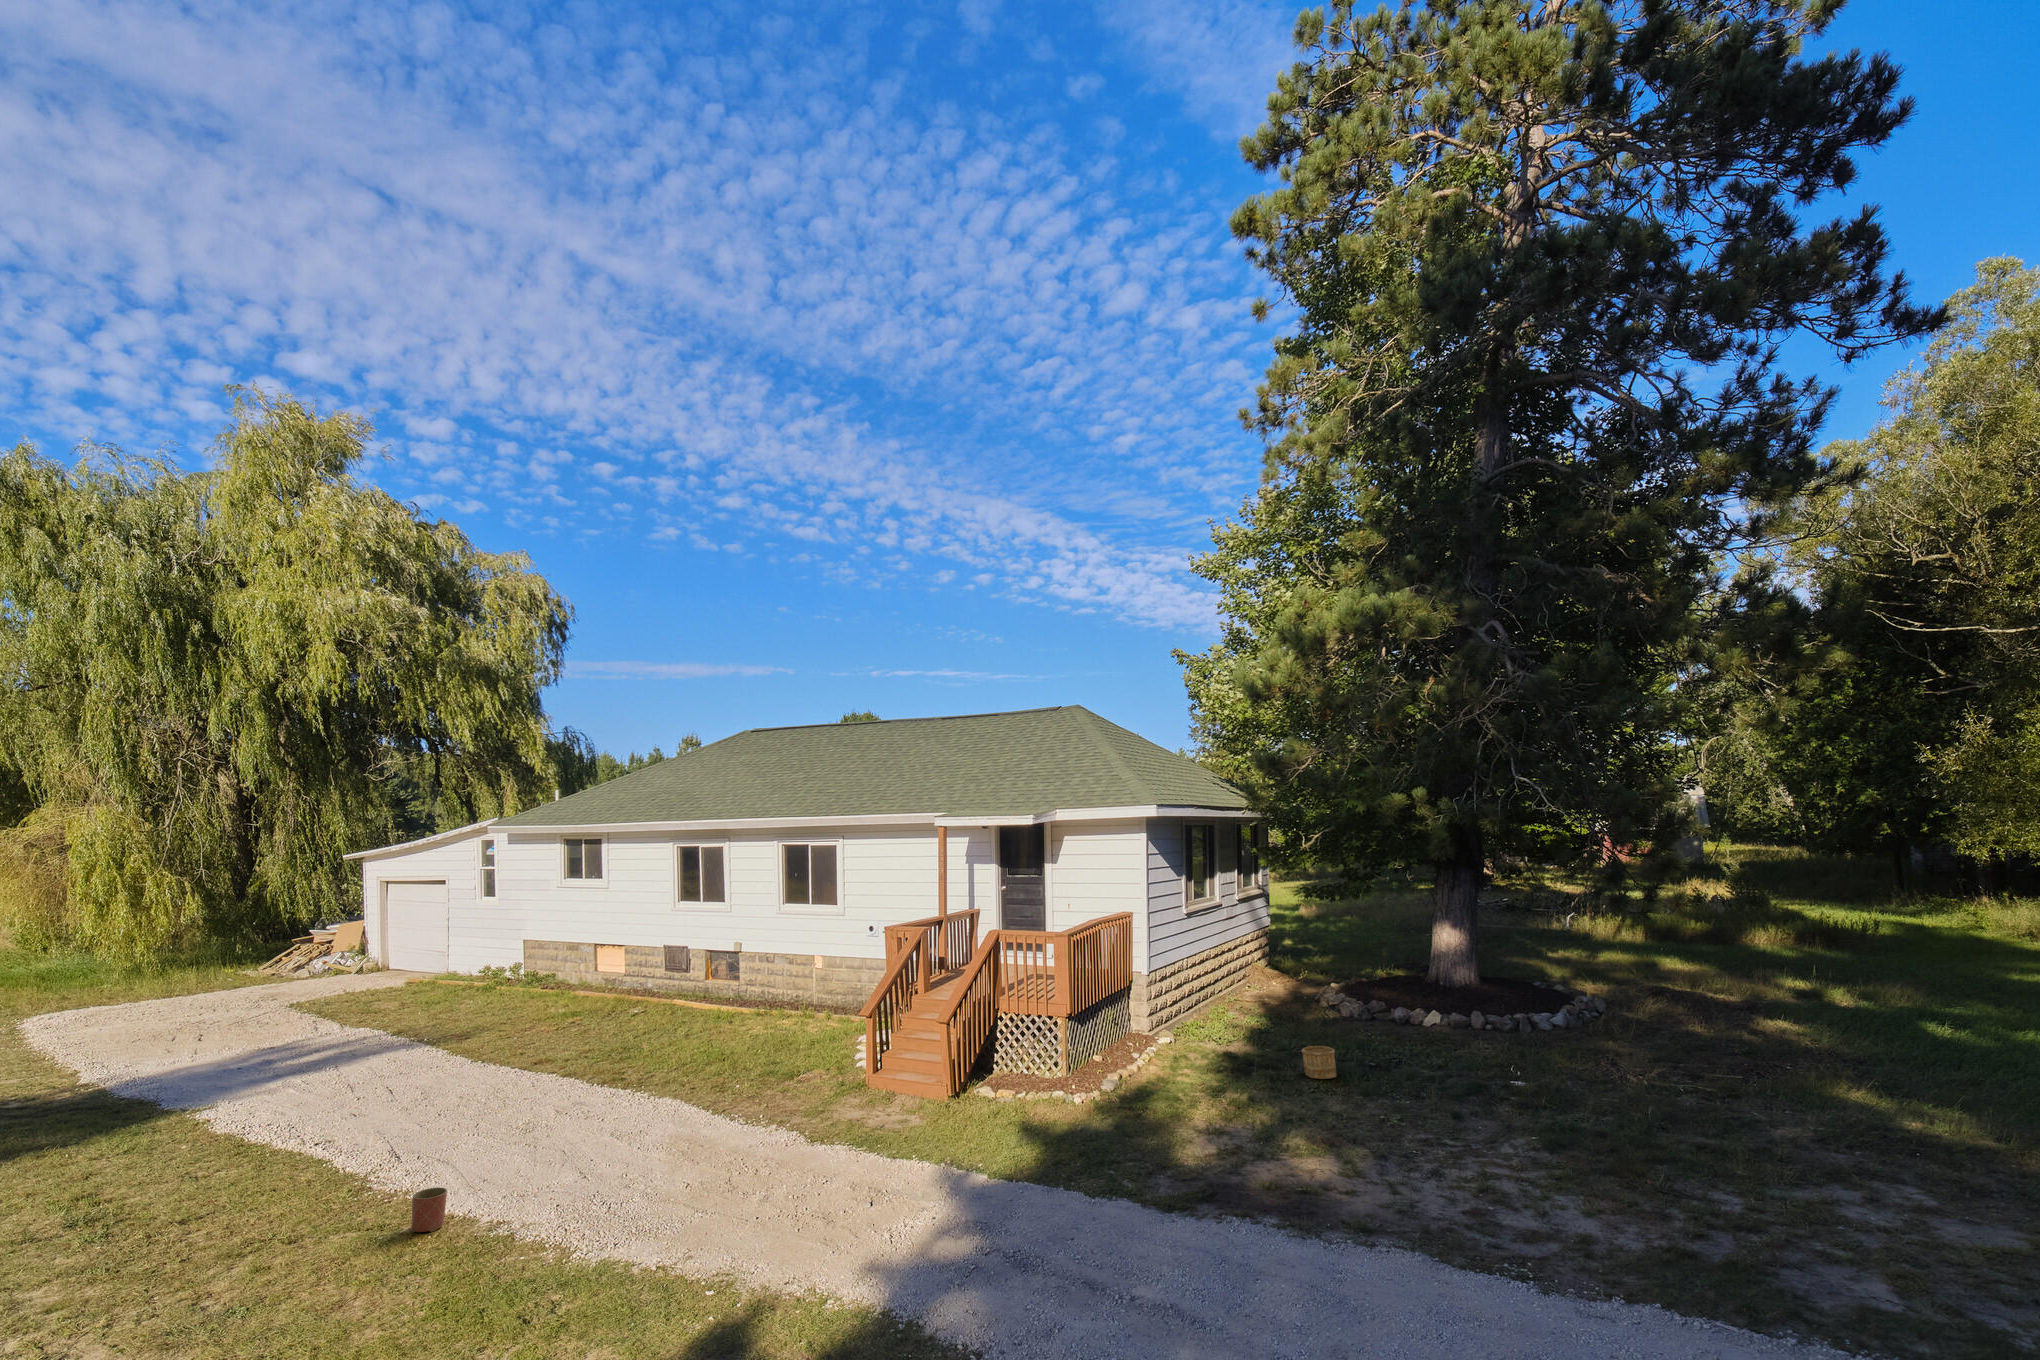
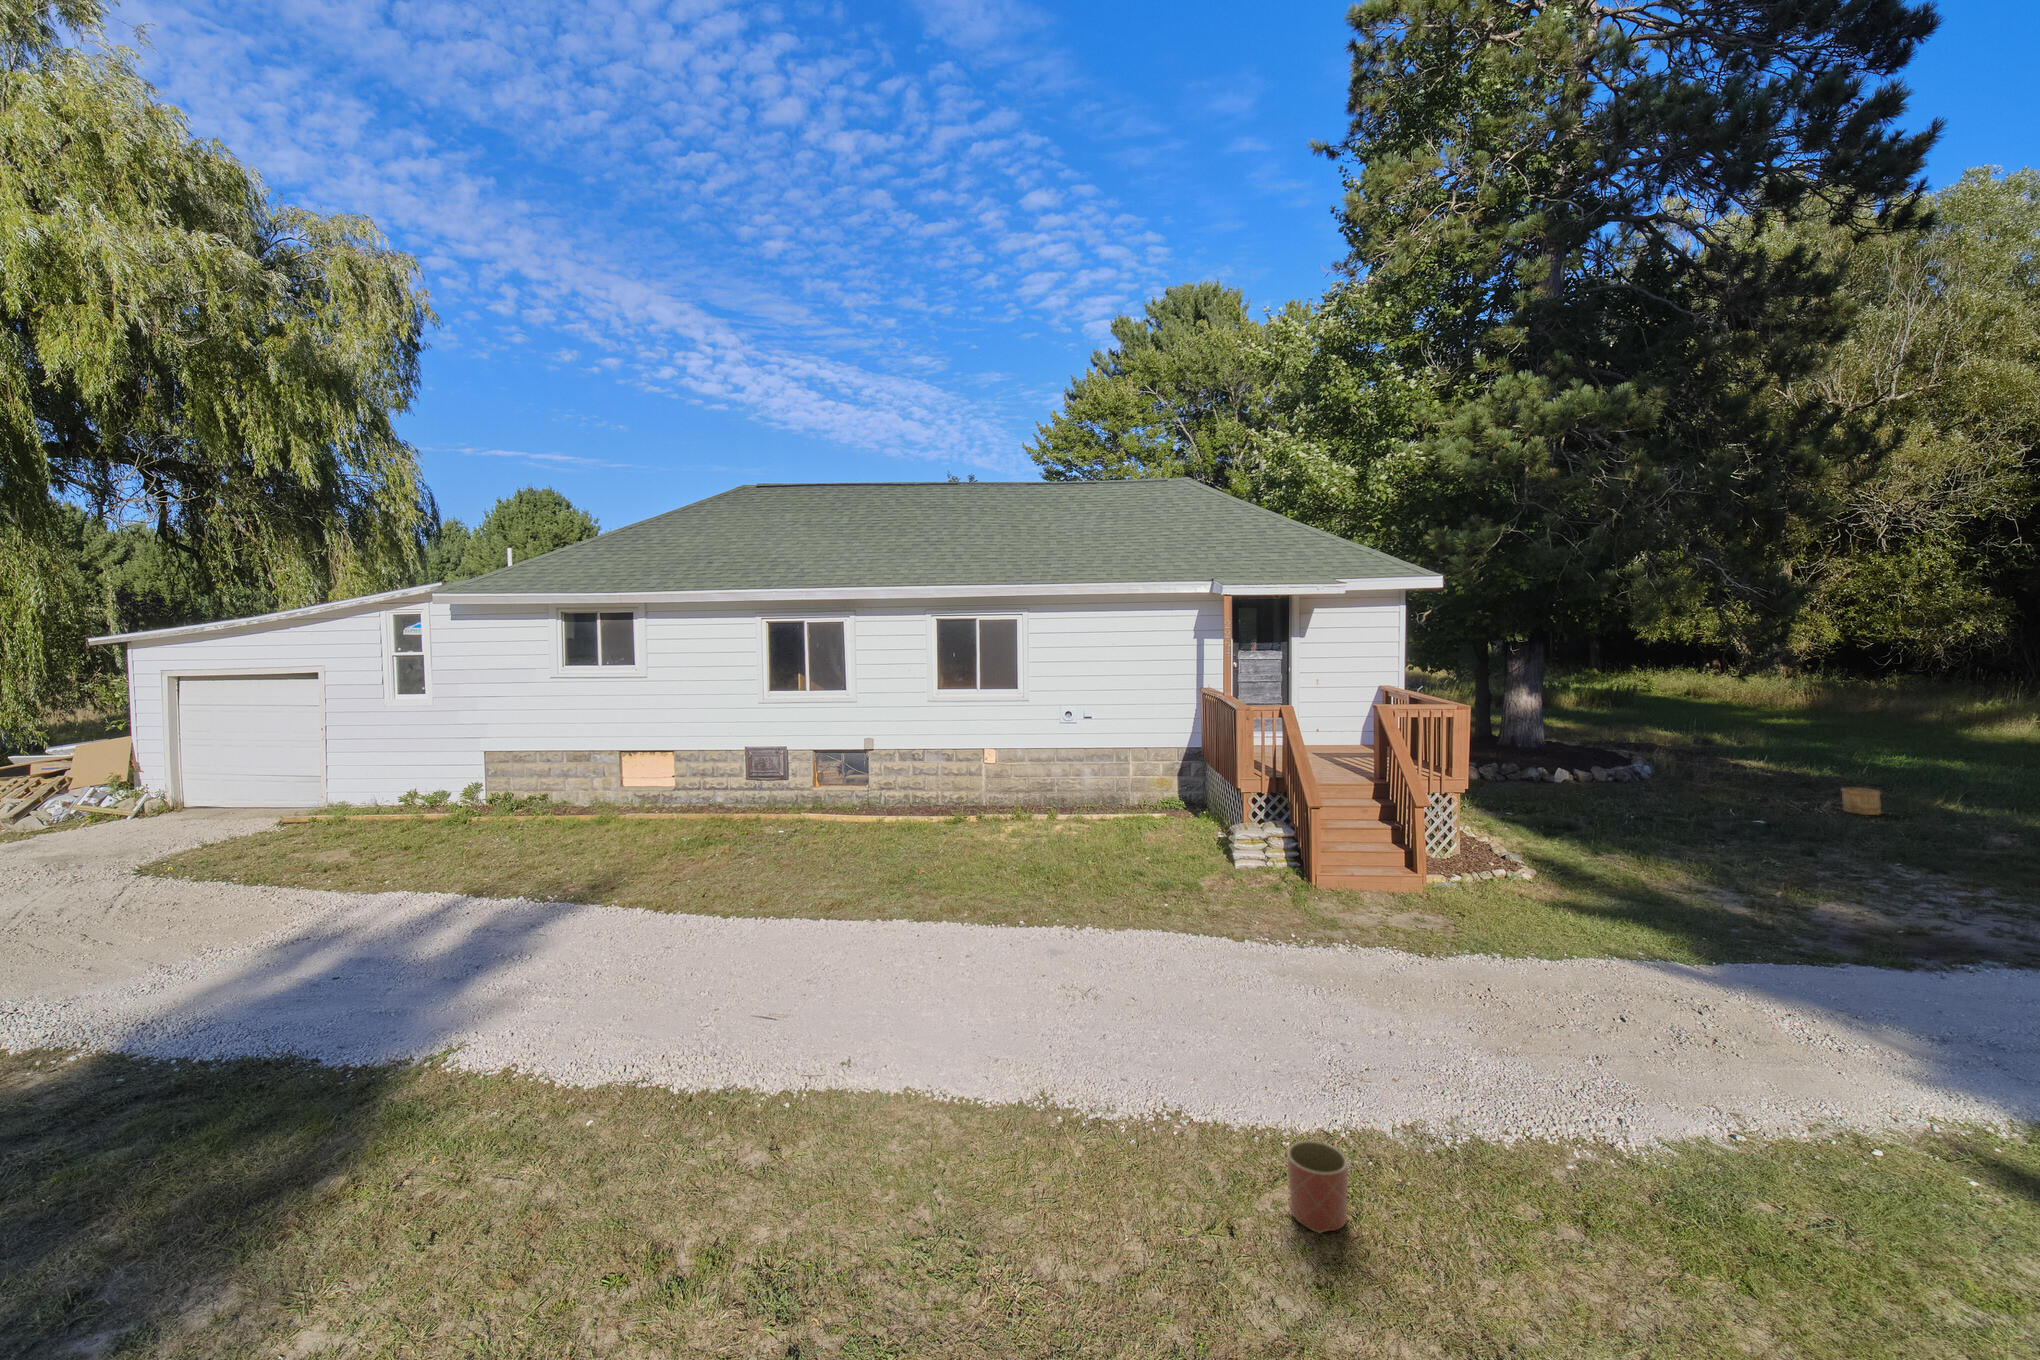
wooden bucket: present [1301,1046,1336,1079] -> present [1842,787,1881,815]

